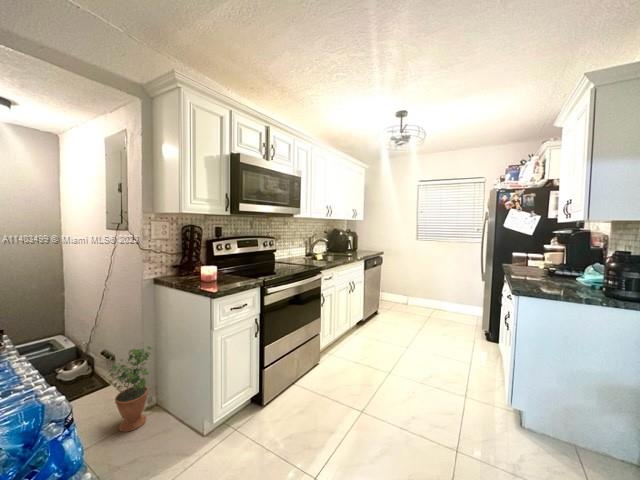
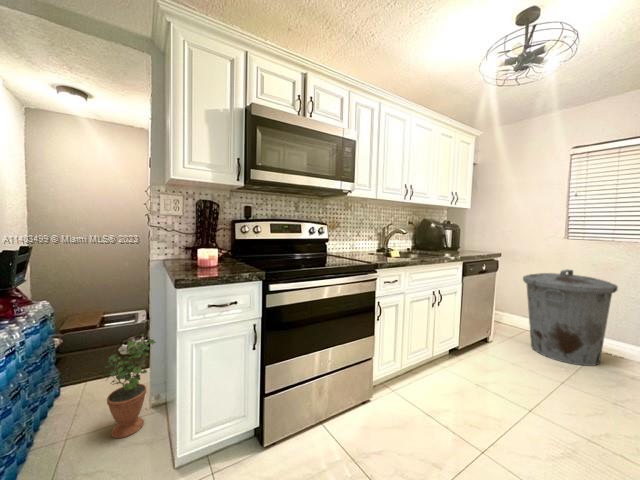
trash can: none [396,261,442,319] -> present [523,269,618,366]

